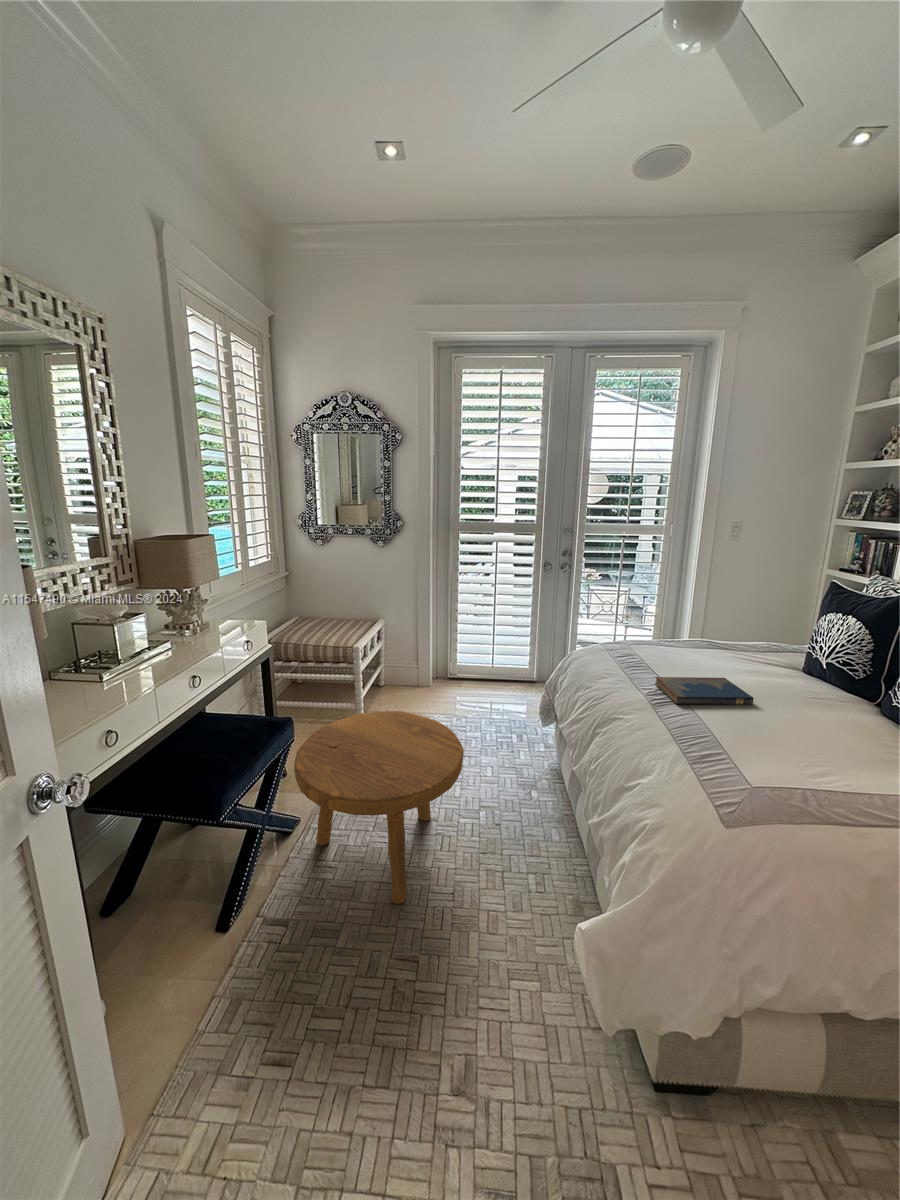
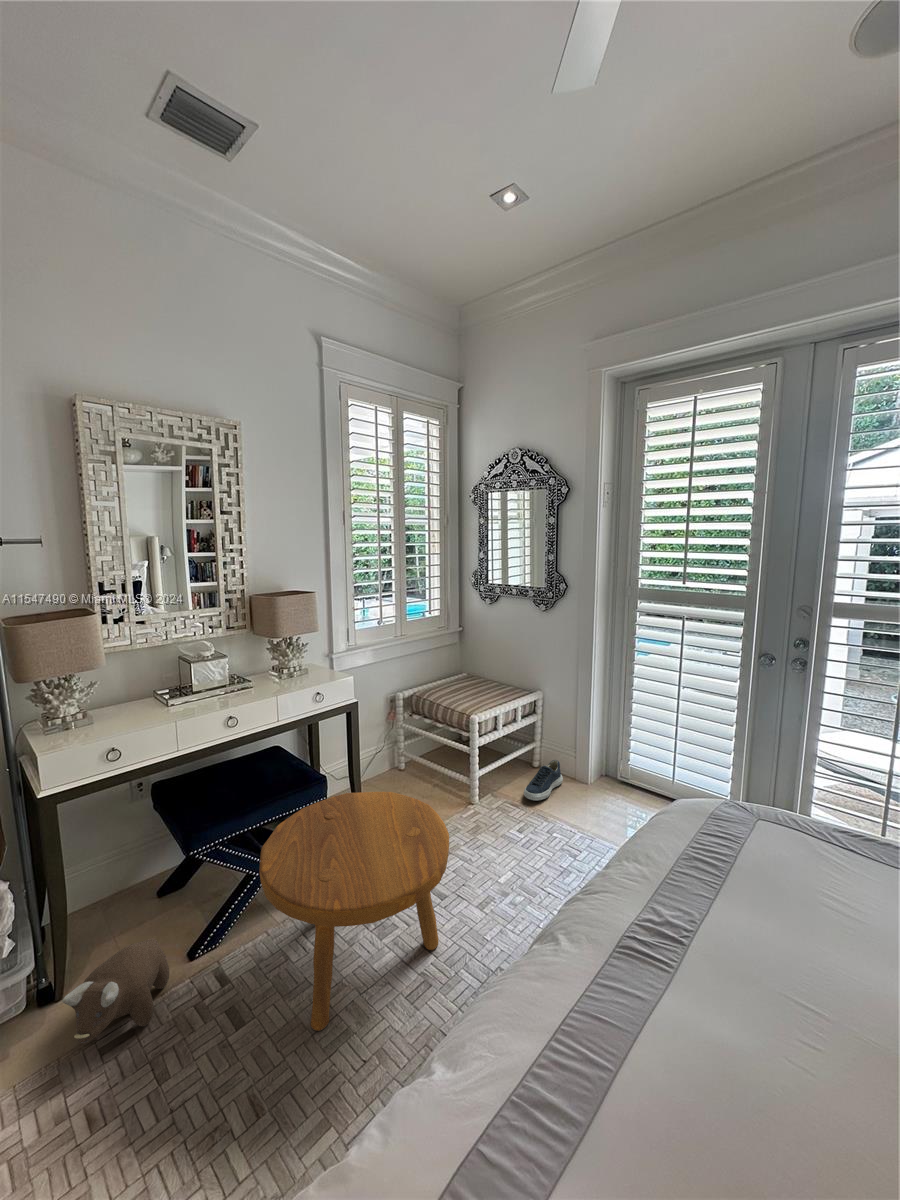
shoe: none [392,673,412,707] -> present [524,760,563,801]
hardcover book: present [655,677,754,705] -> none [646,904,840,1082]
plush toy: none [164,932,251,1040] -> present [62,938,169,1043]

